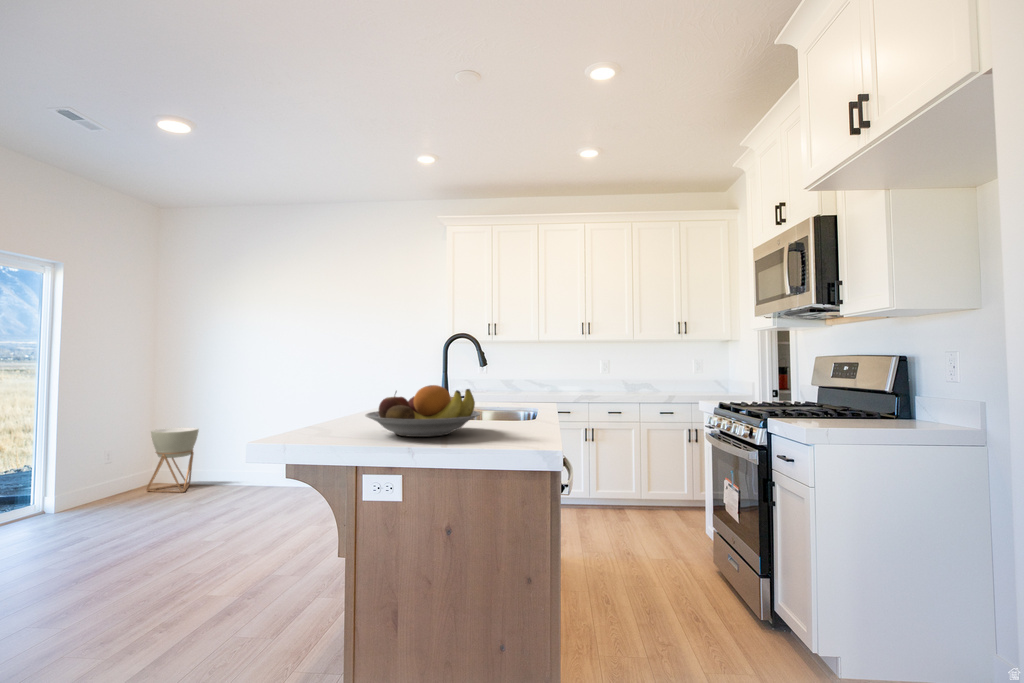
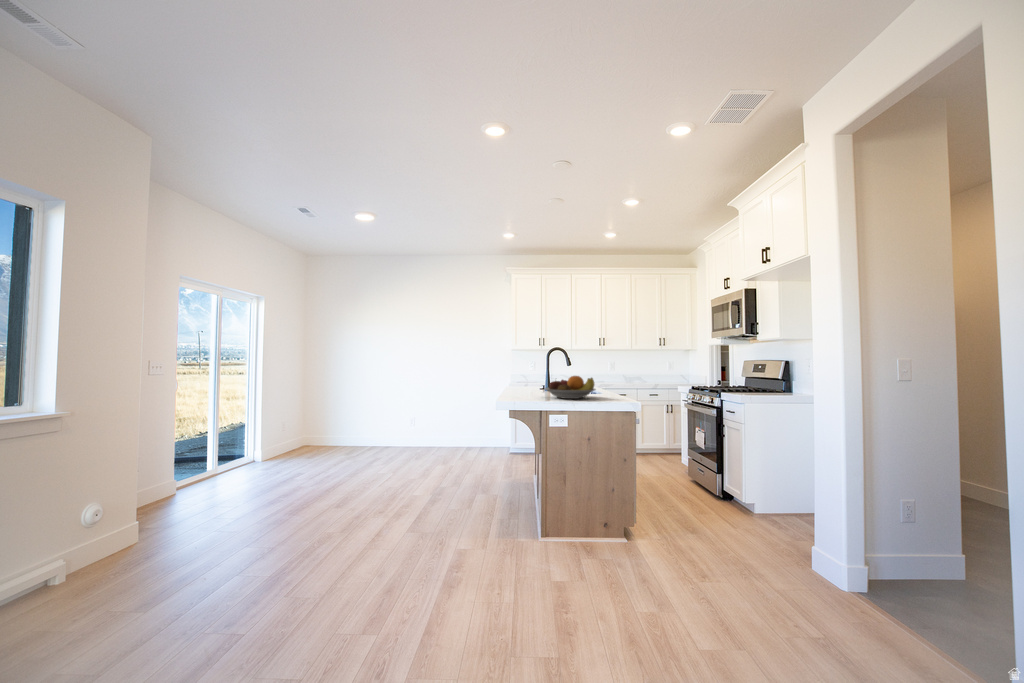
planter: present [146,427,199,493] -> none [321,404,352,445]

